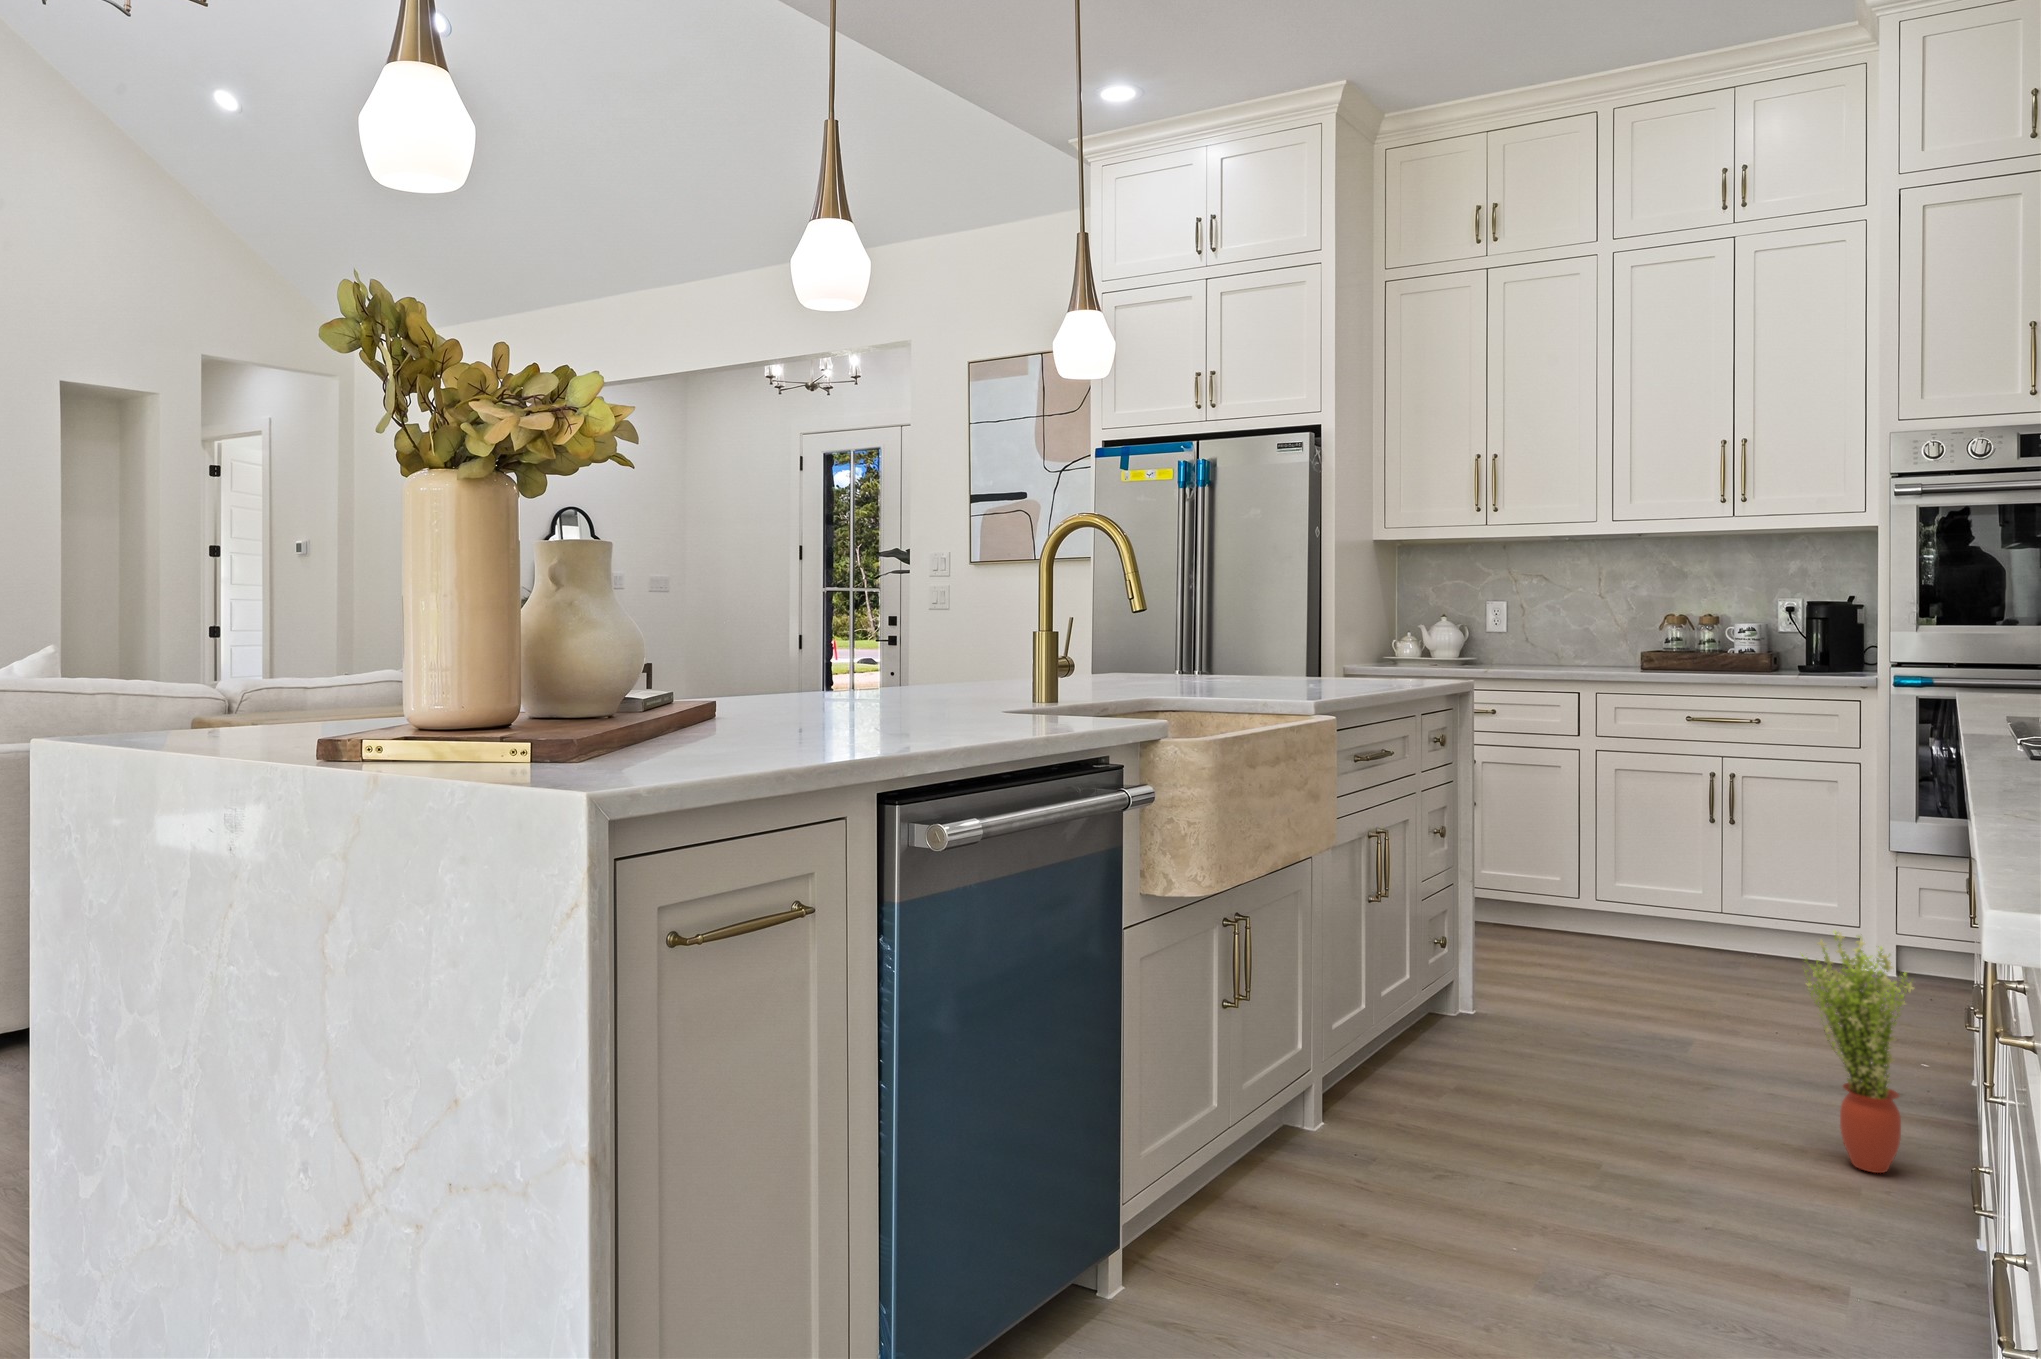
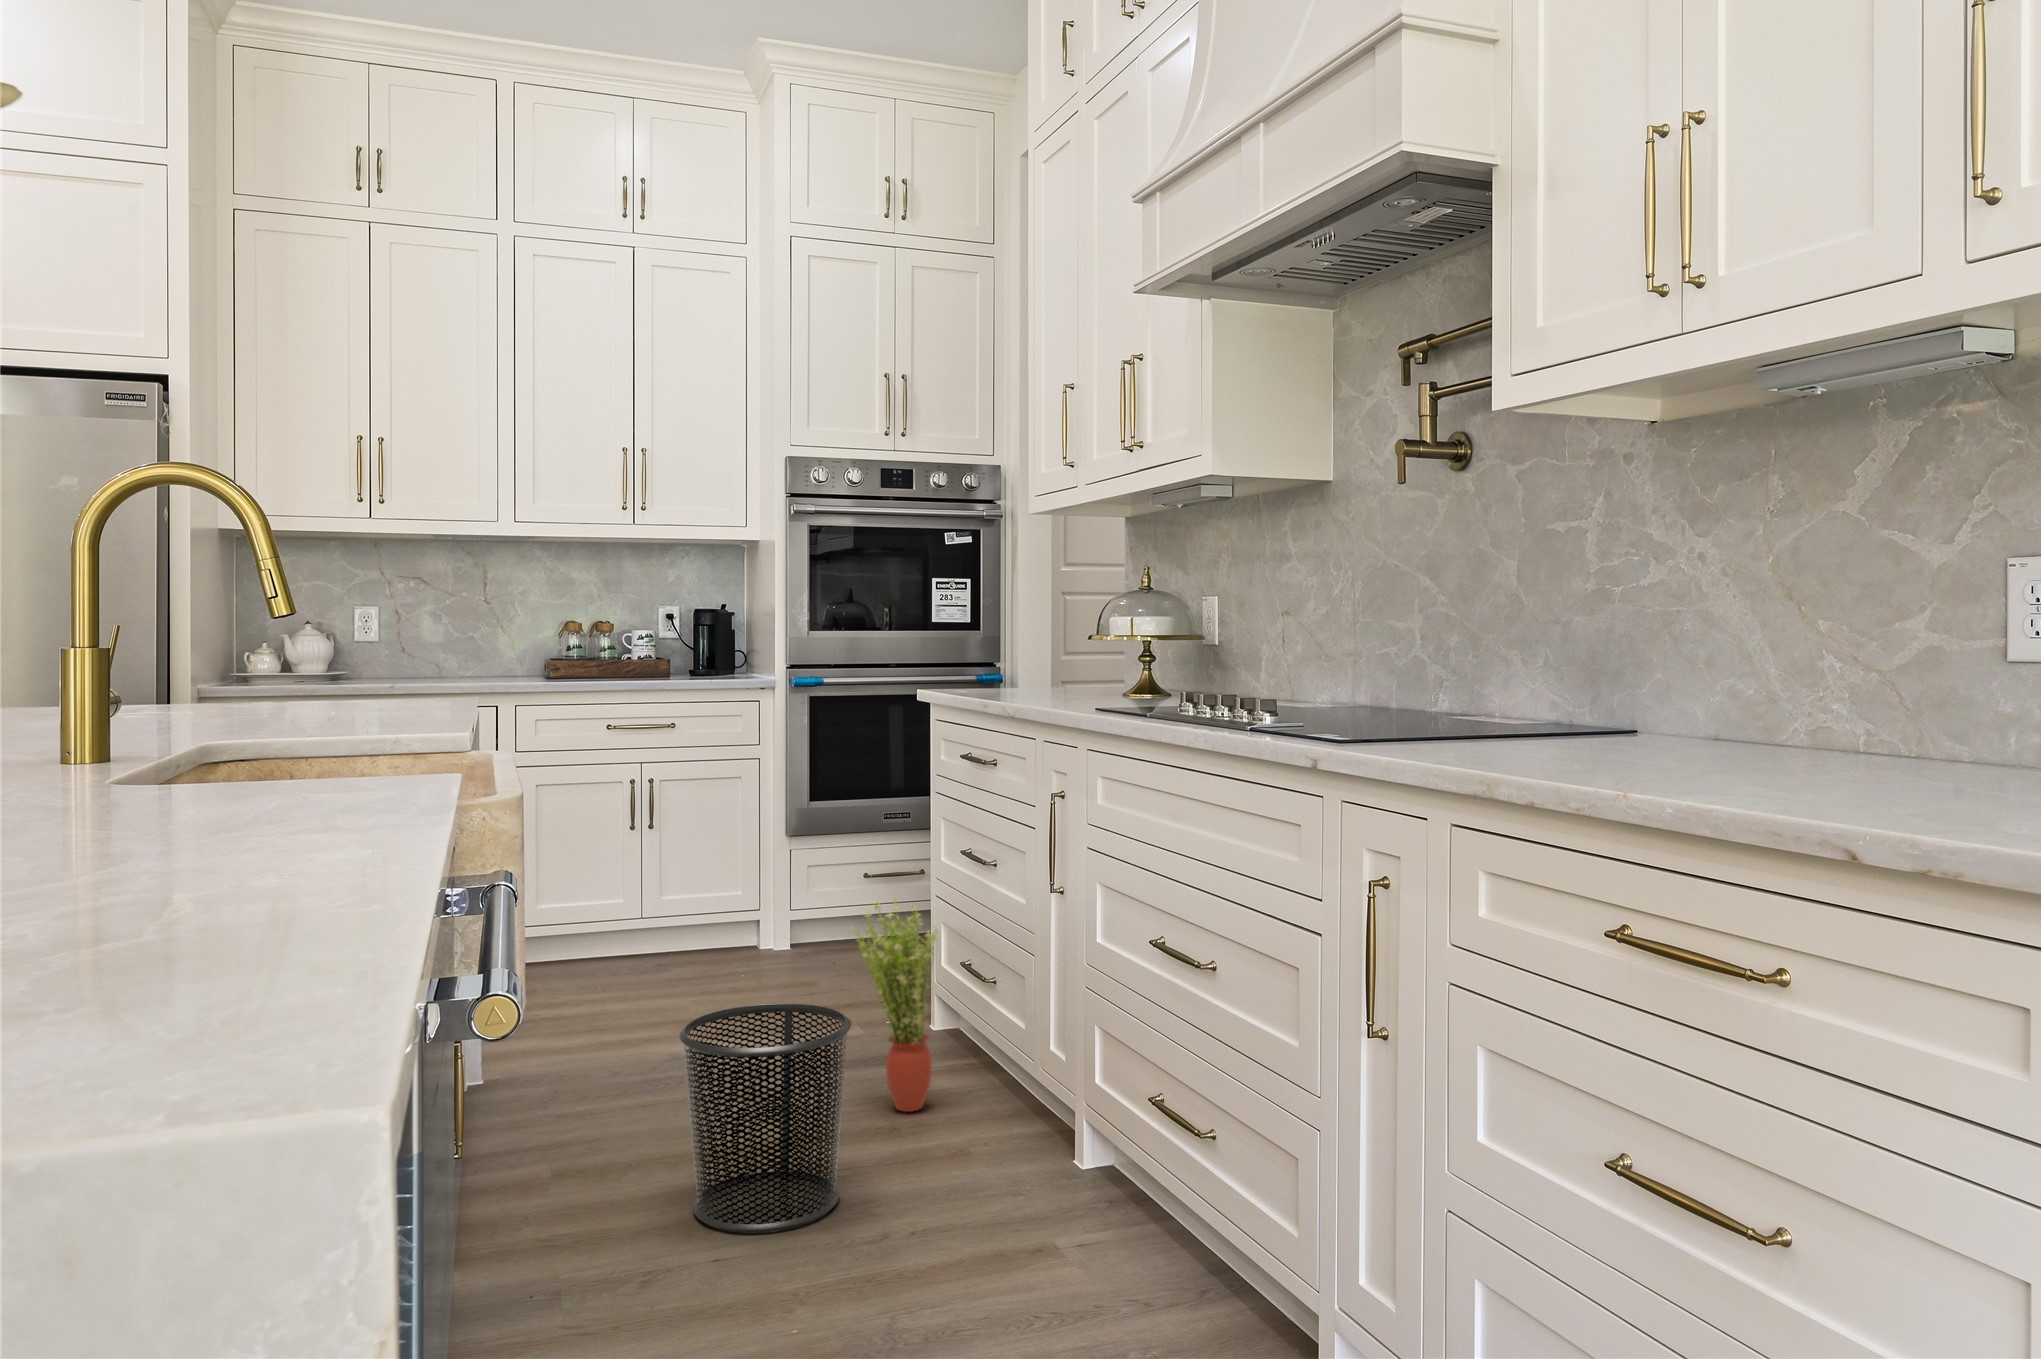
waste bin: none [1536,996,1719,1222] -> present [679,1003,851,1233]

